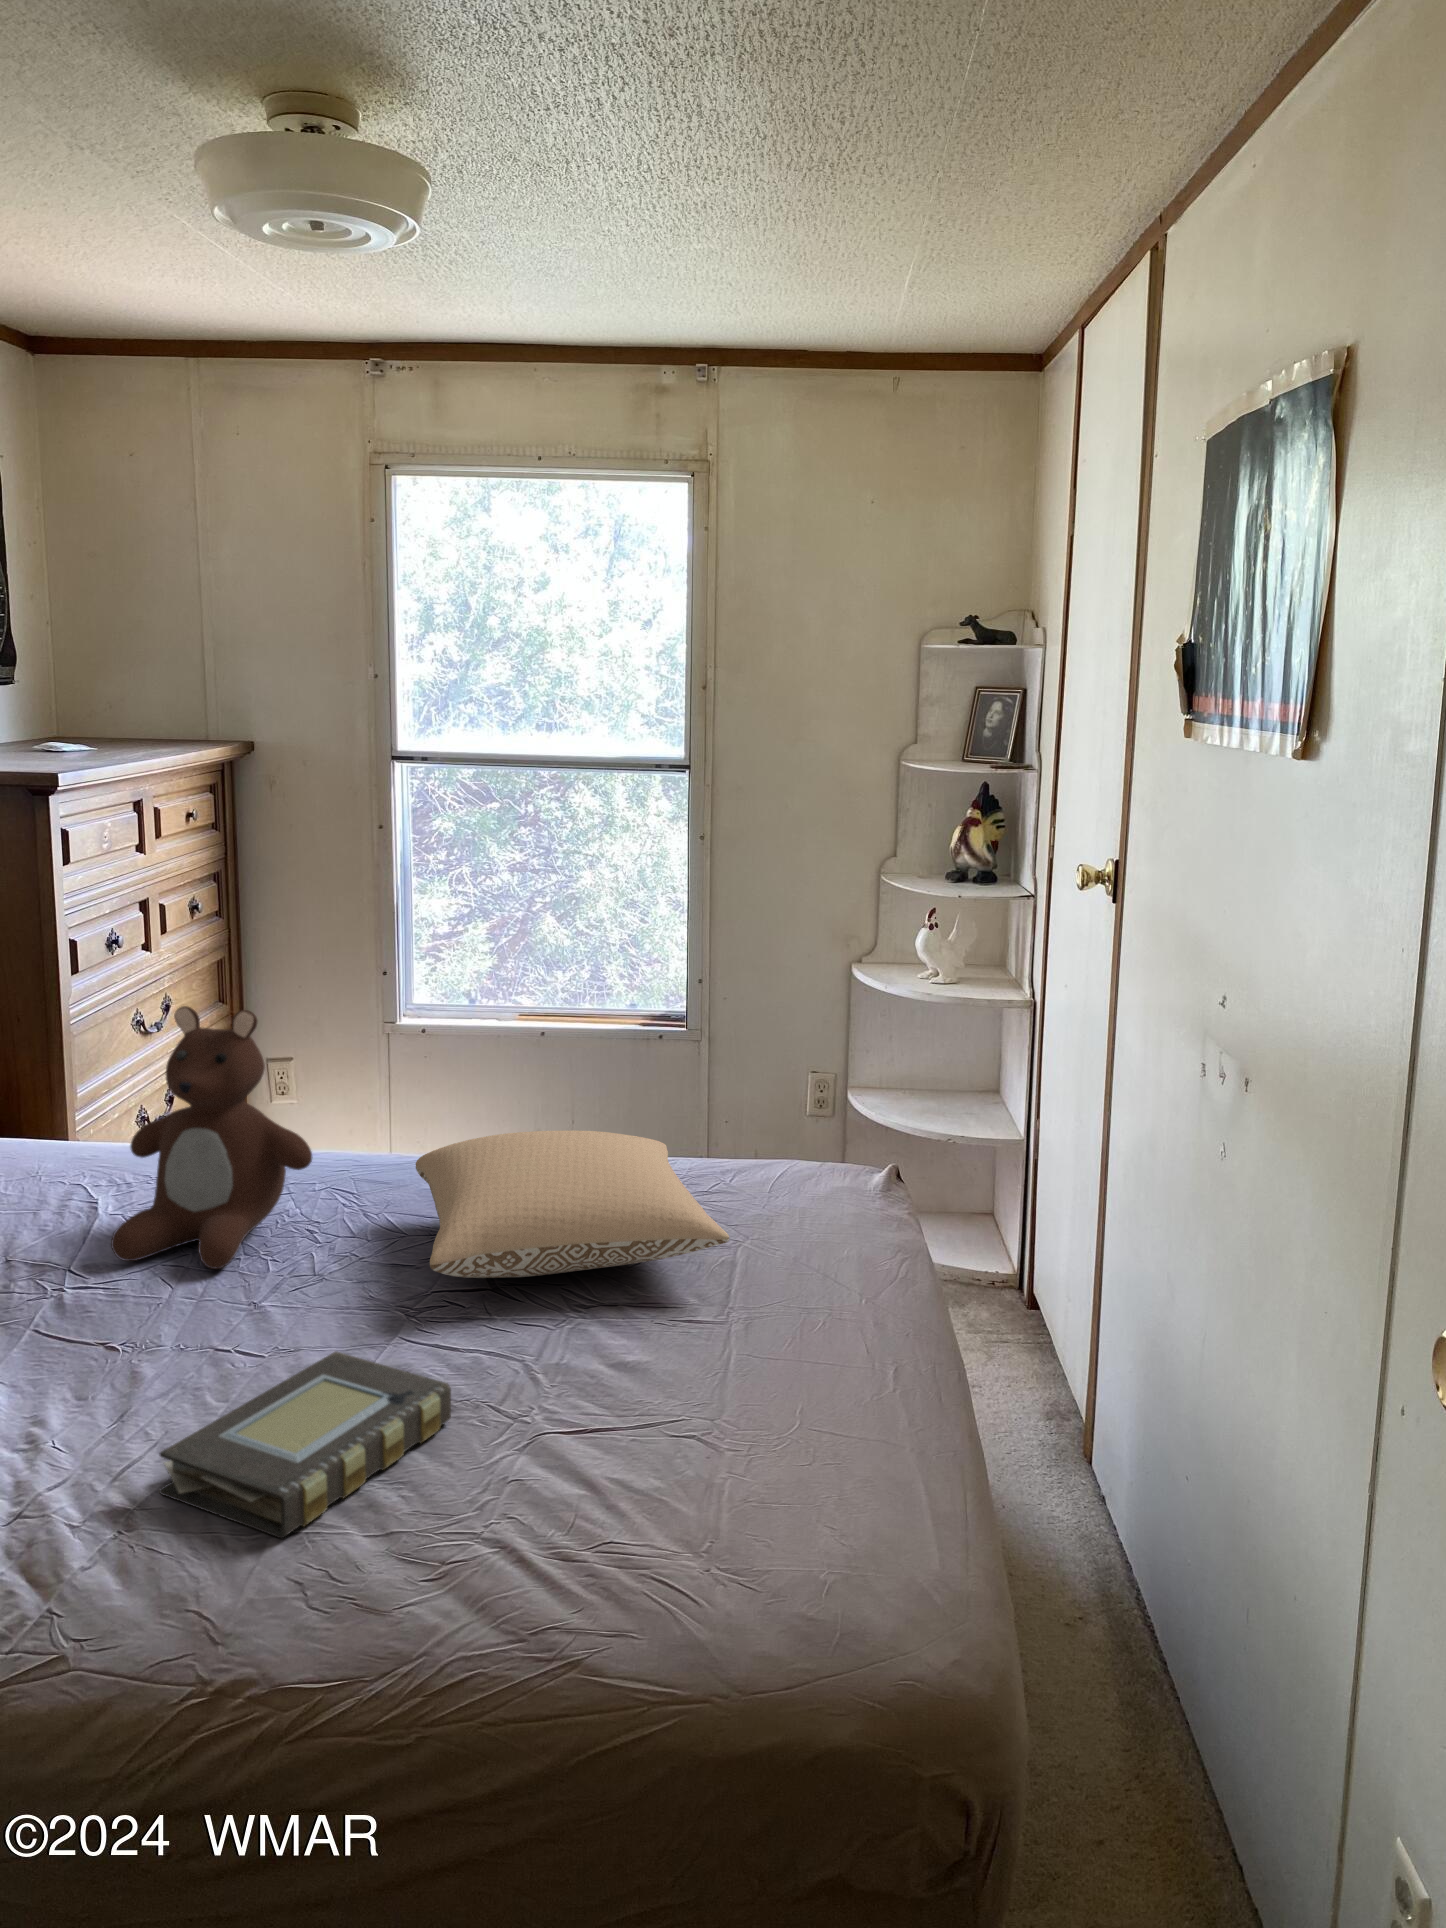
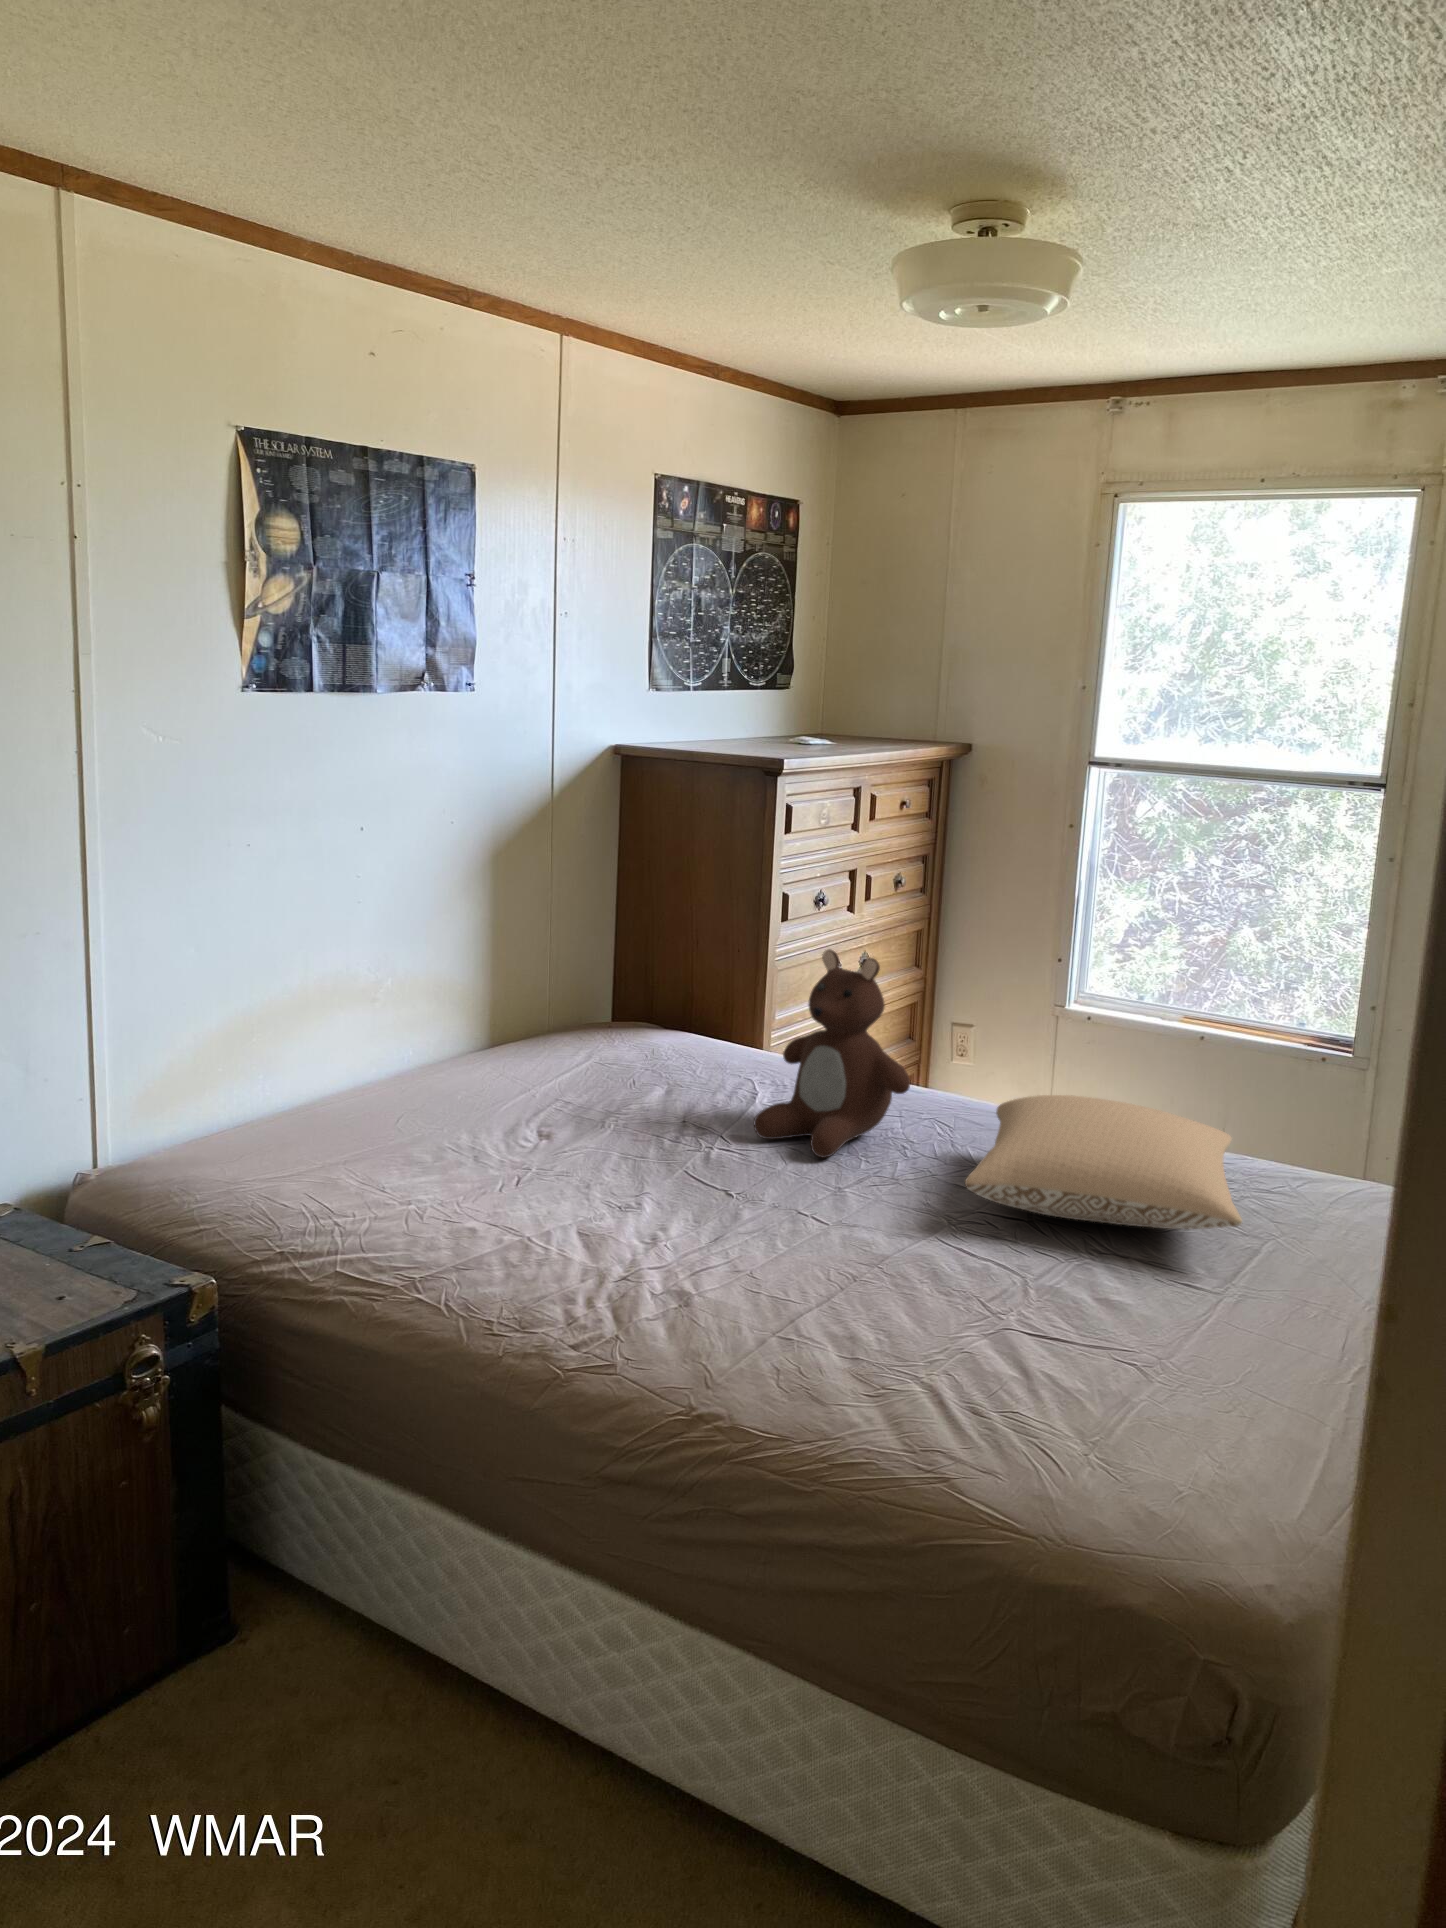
book: present [159,1351,451,1538] -> none [713,1228,941,1341]

